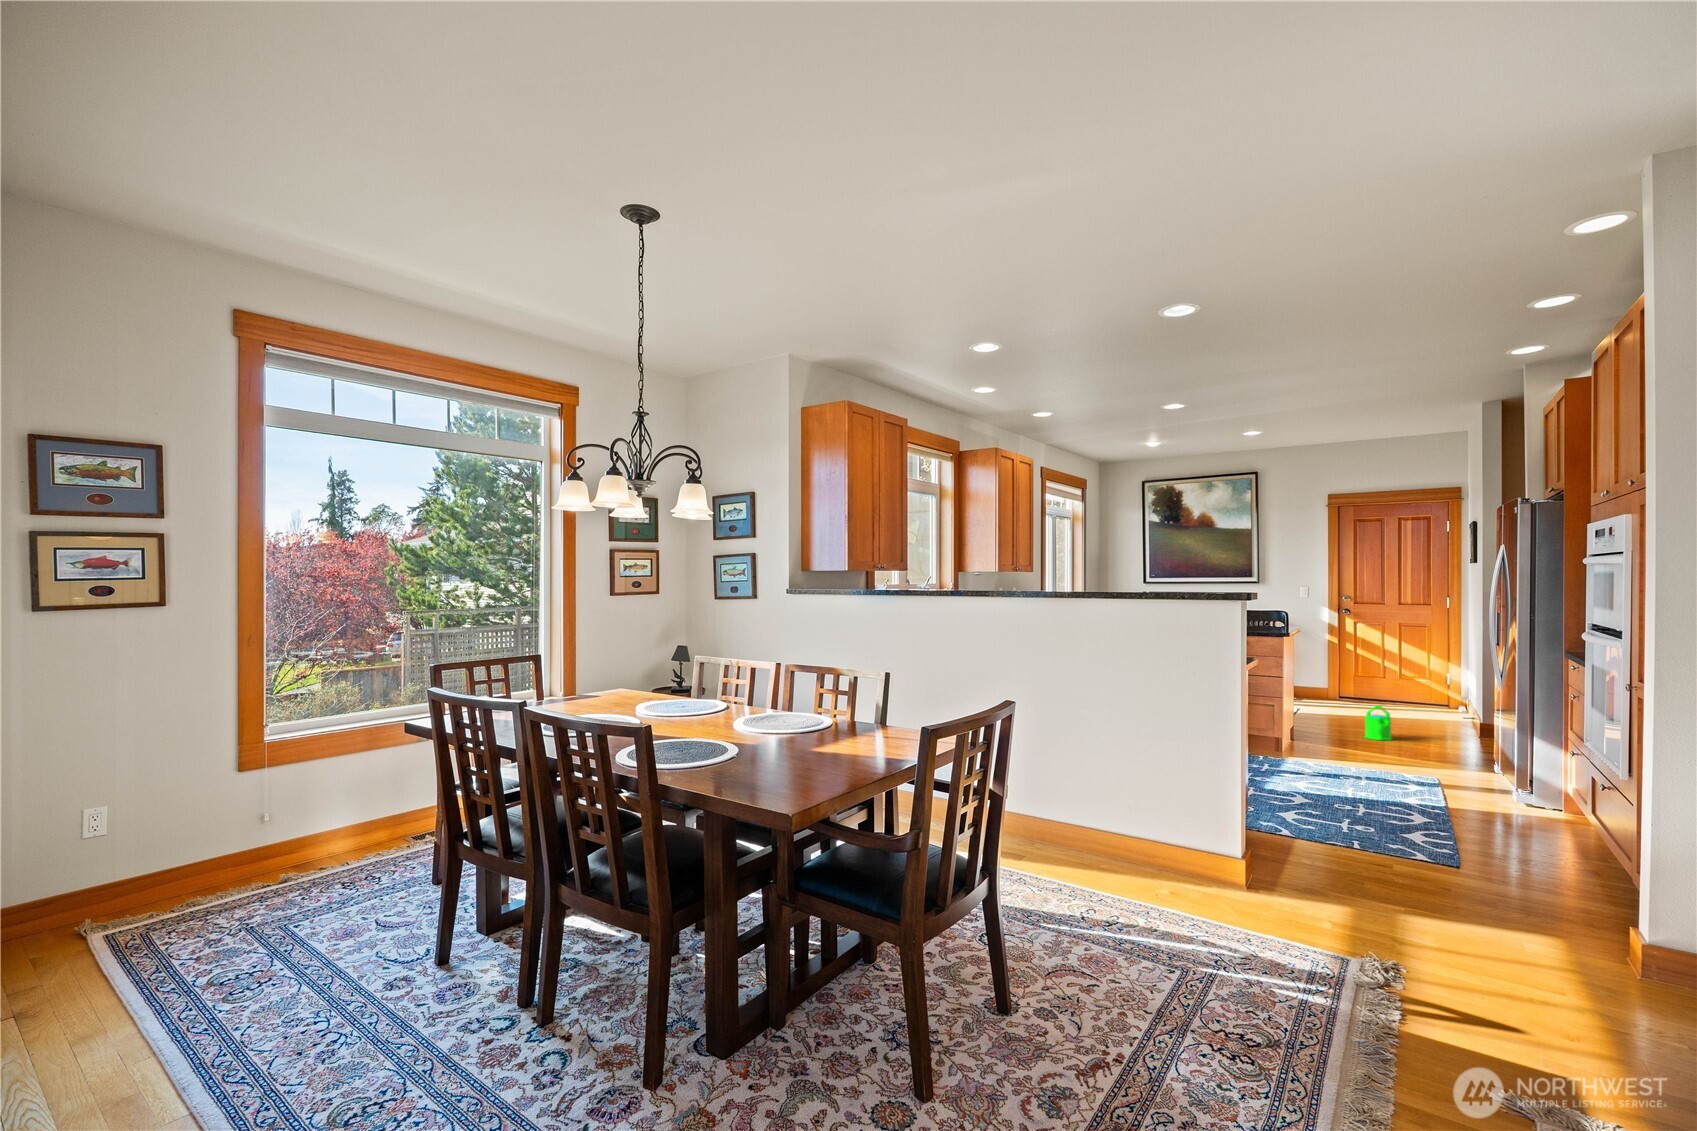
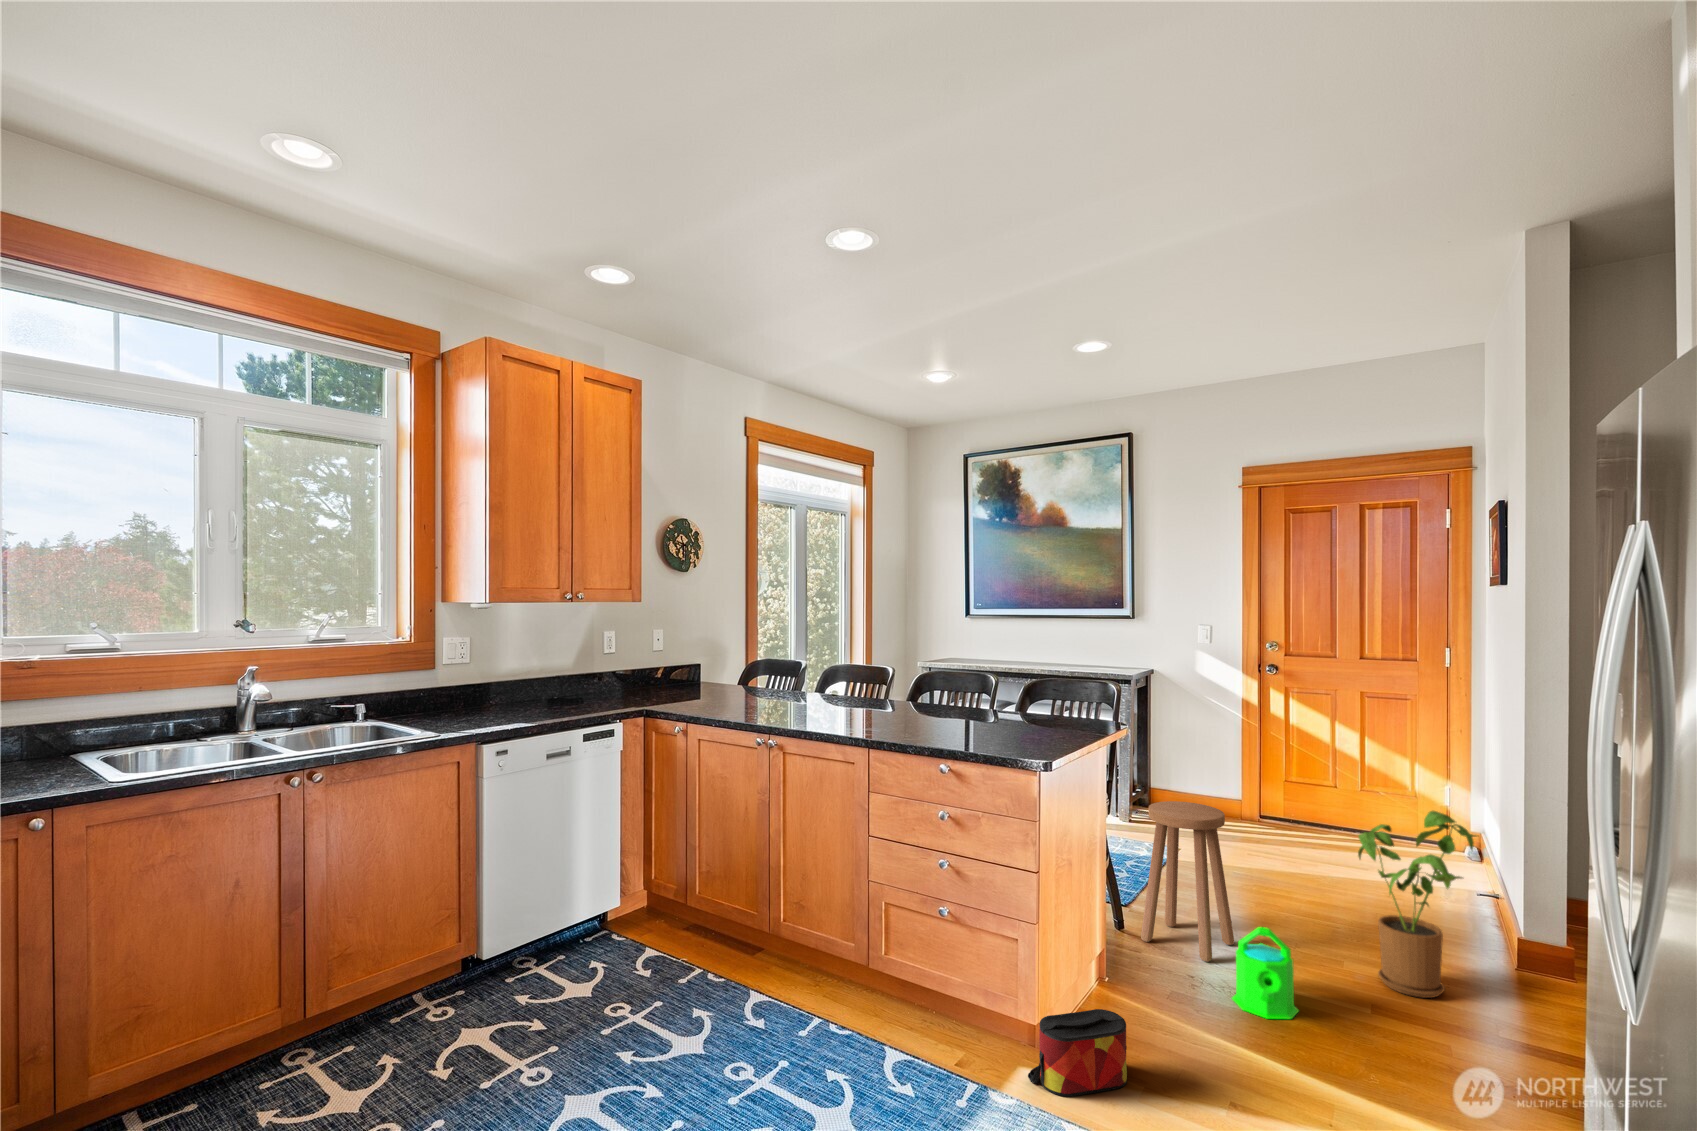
house plant: none [1414,656,1468,736] -> present [1358,811,1476,998]
stool: none [1311,664,1355,731] -> present [1141,801,1234,962]
bag: none [1297,726,1336,753] -> present [1028,1009,1127,1096]

